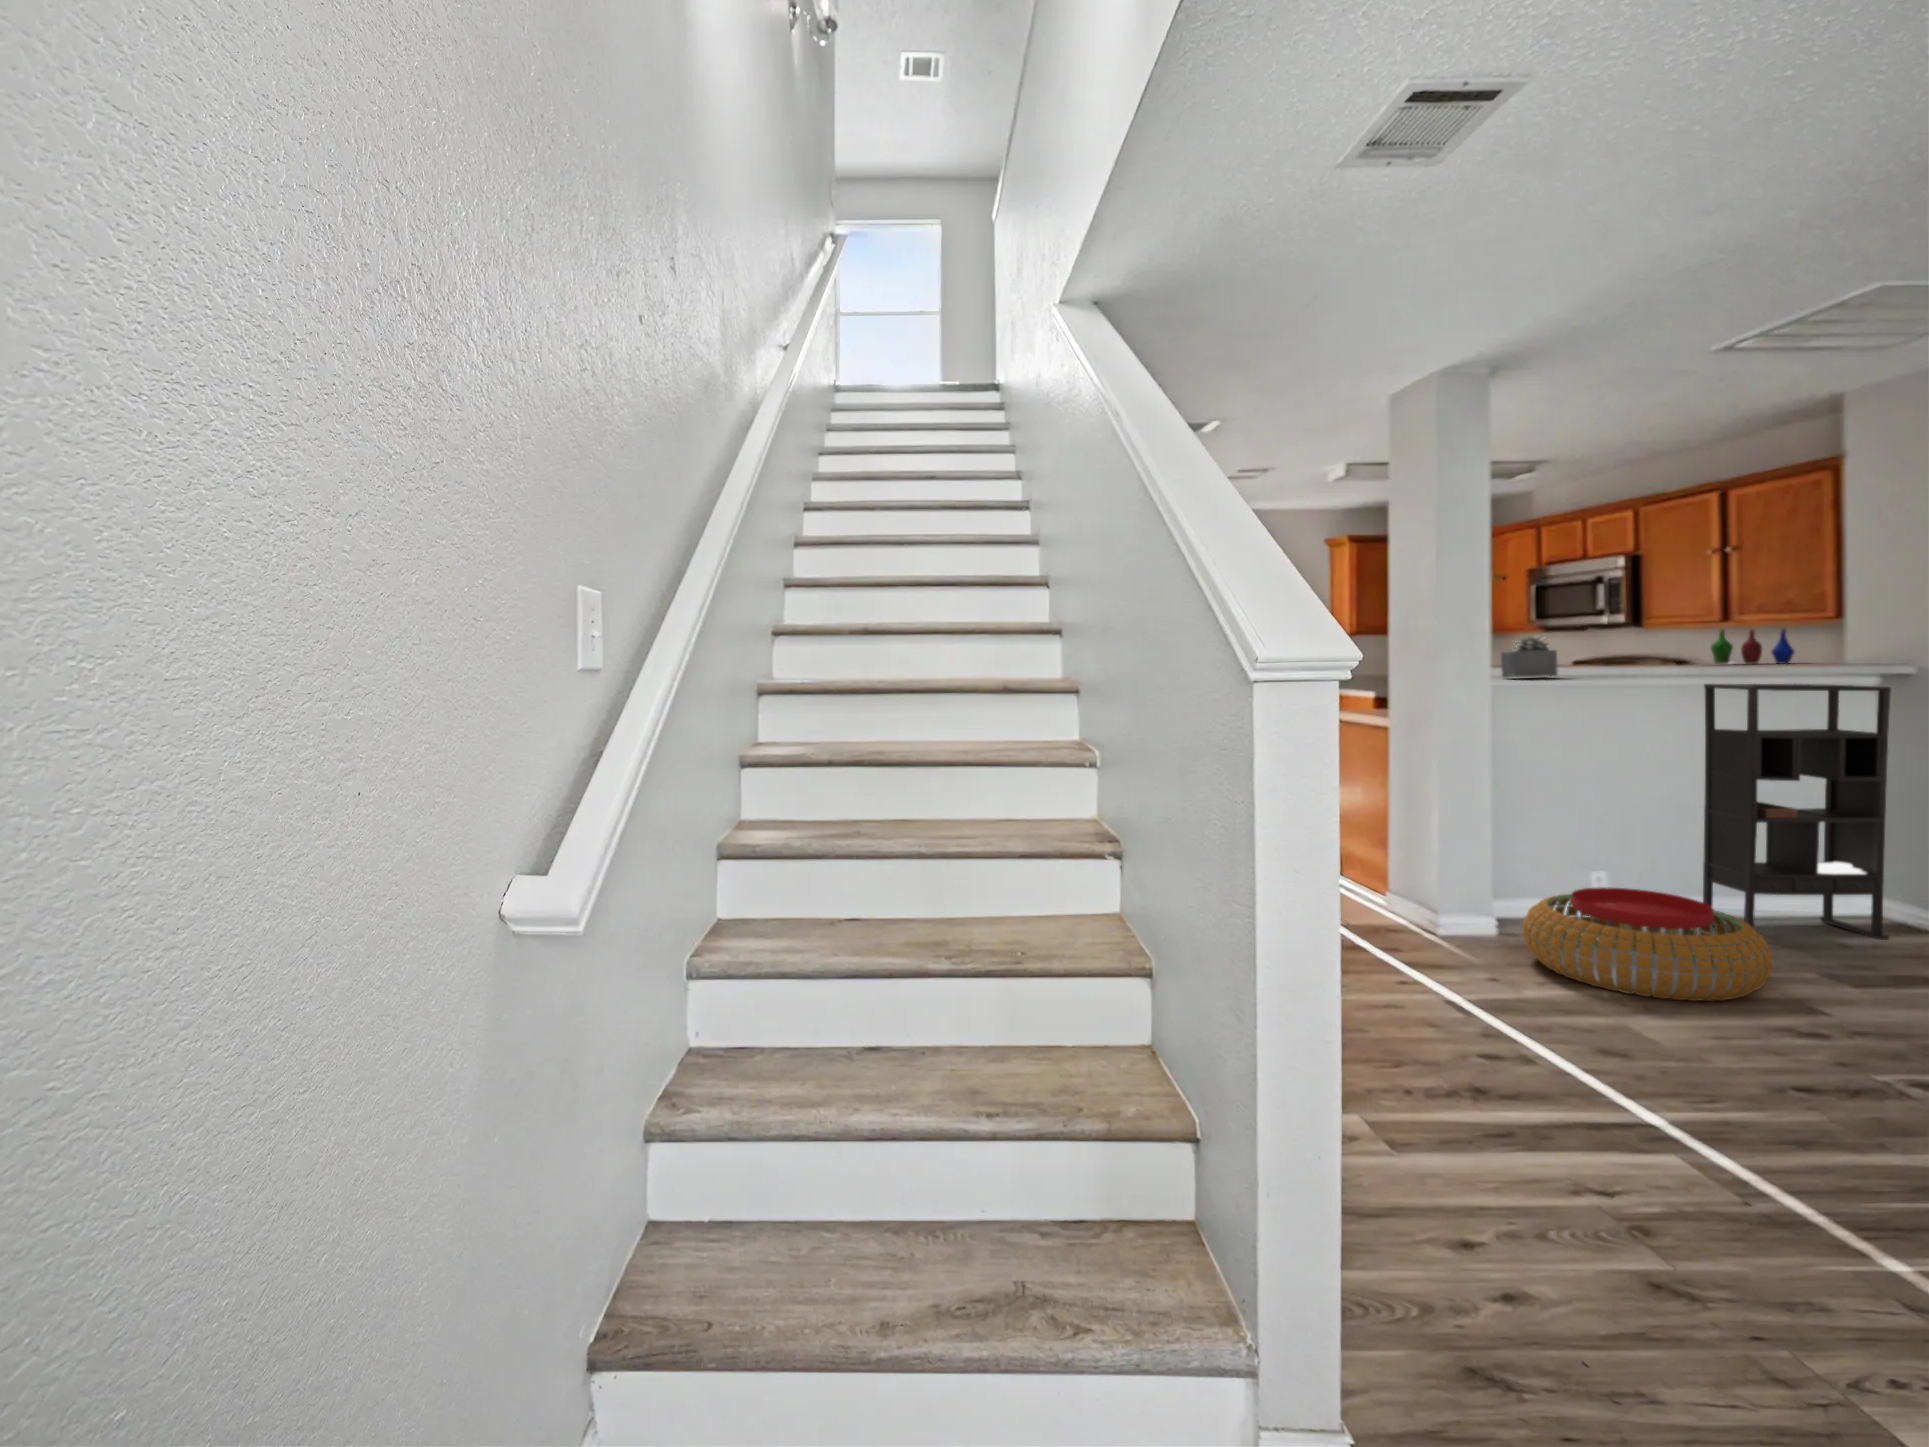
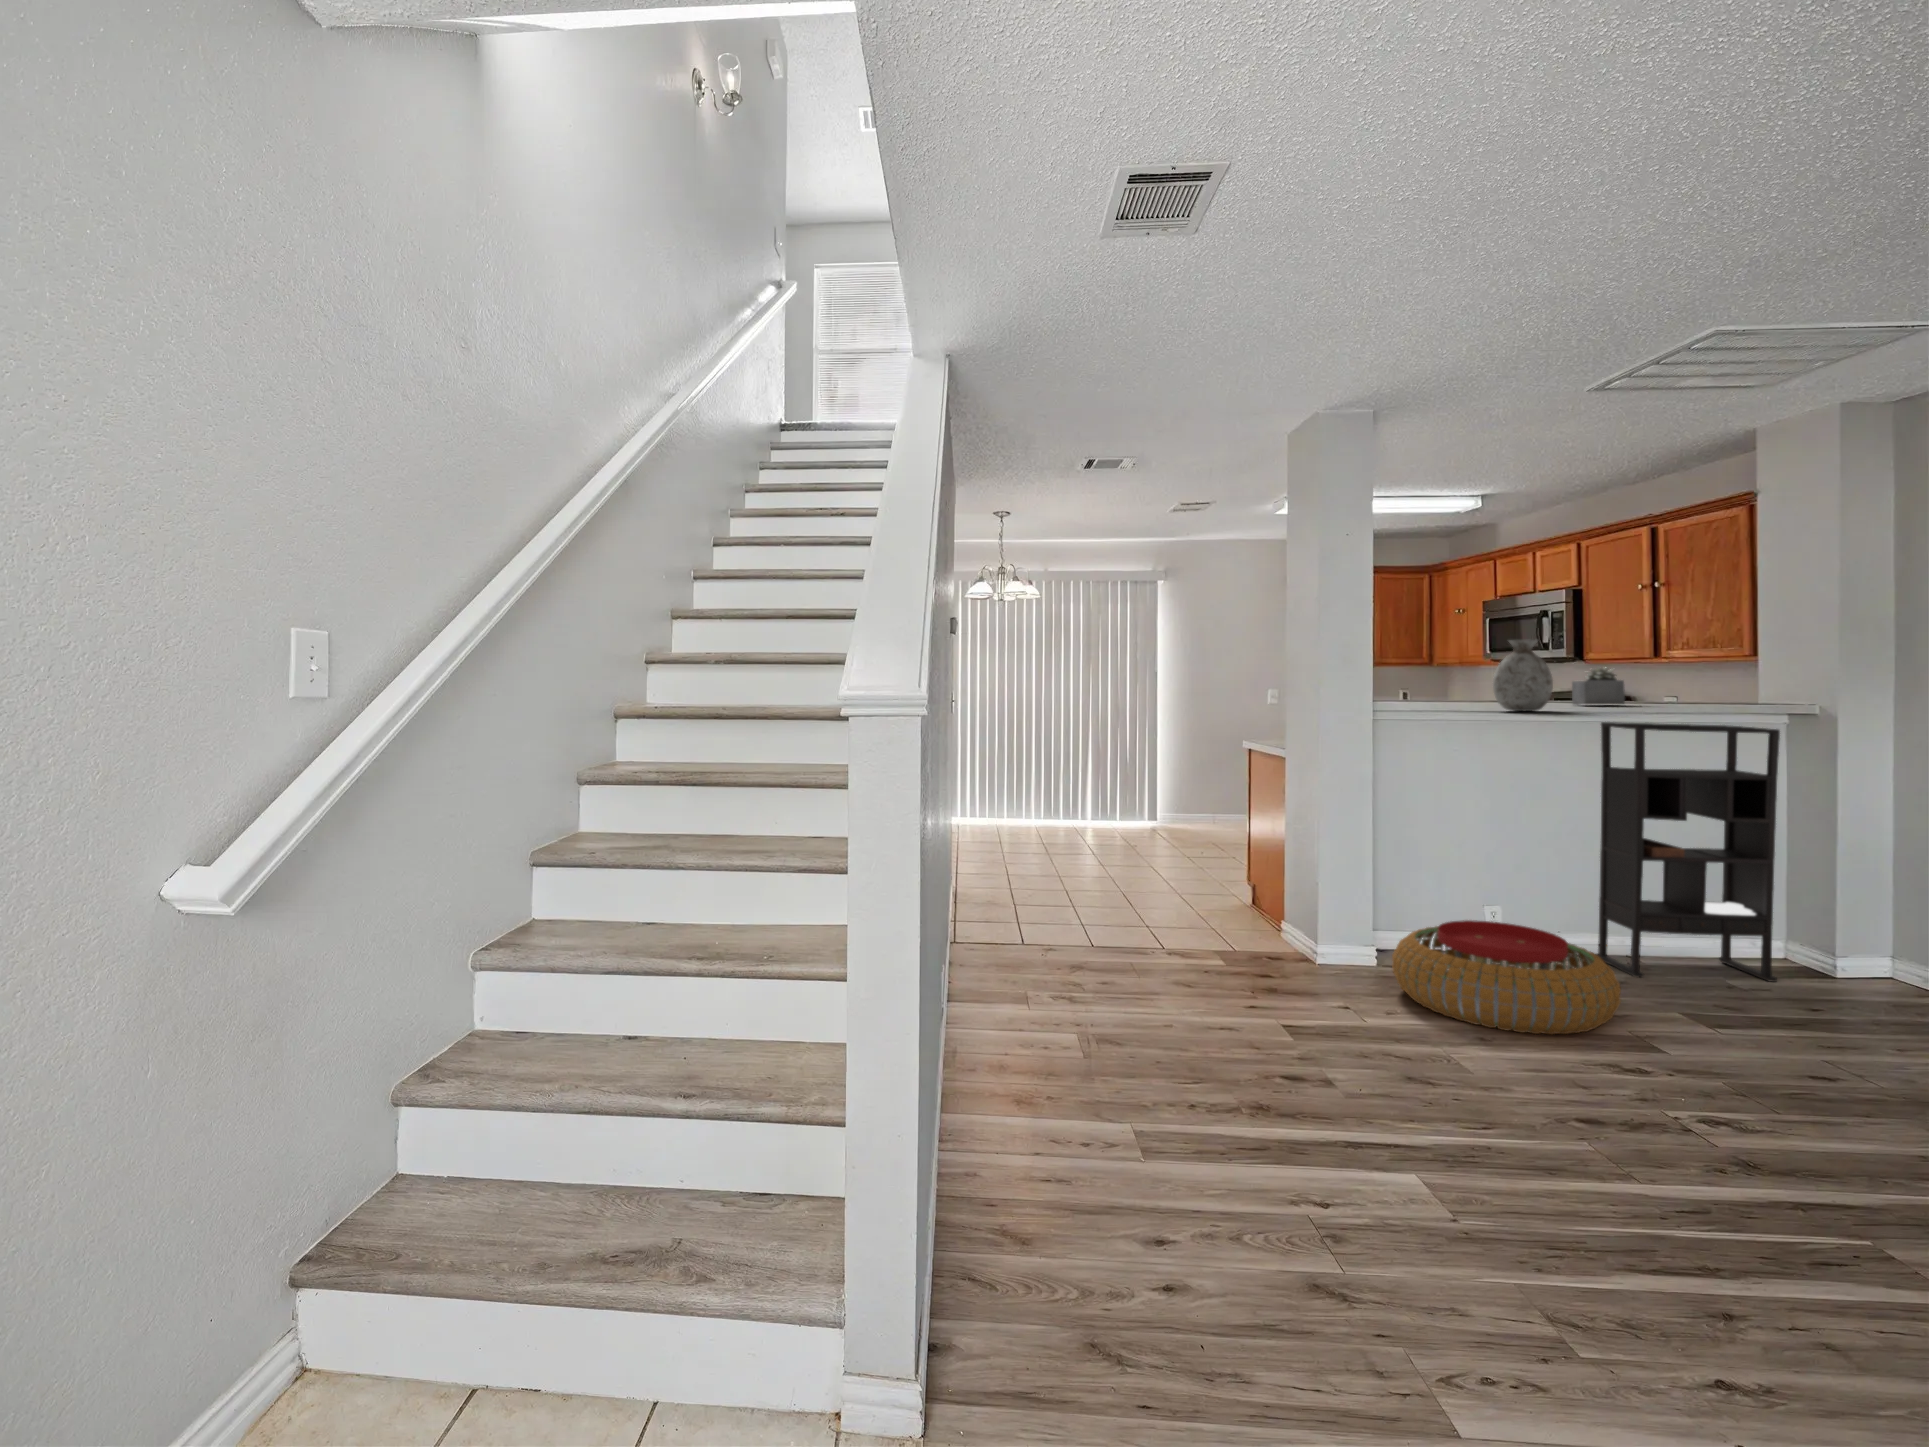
vase: none [1596,601,1661,674] -> present [1493,640,1553,711]
bottle: present [1711,628,1794,664] -> none [1631,667,1711,703]
succulent plant: present [1501,635,1557,678] -> present [1572,667,1625,705]

